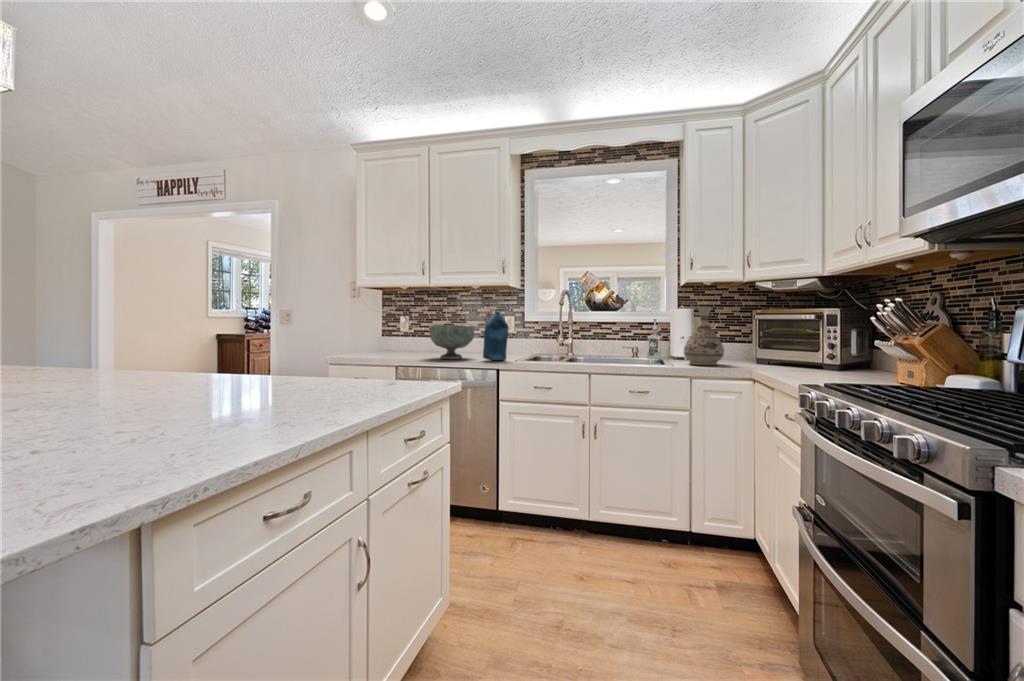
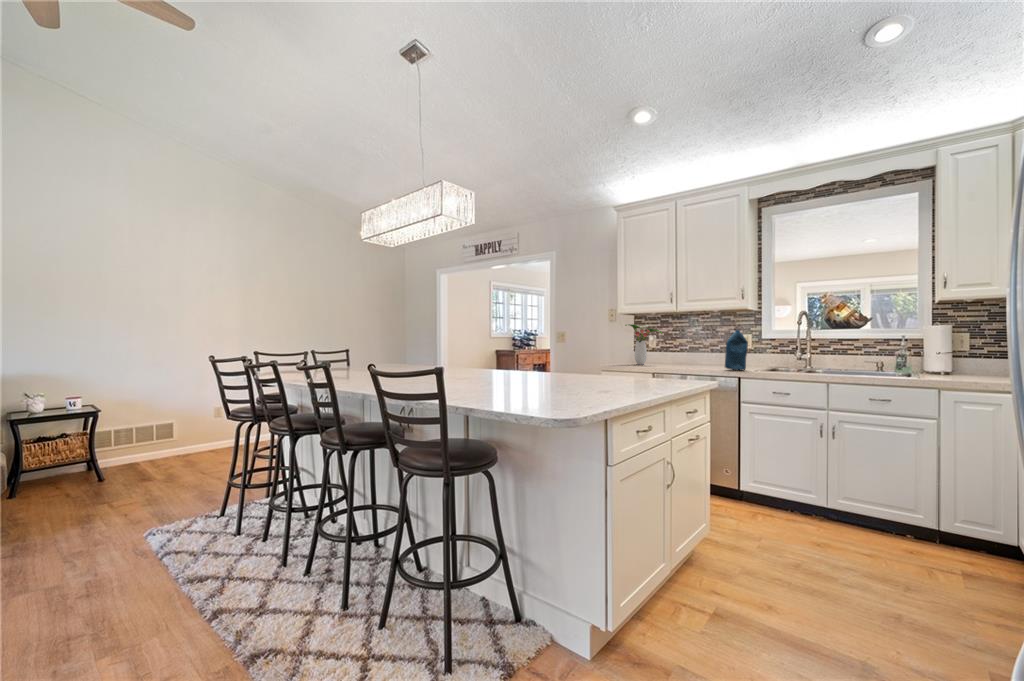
flower arrangement: none [365,302,413,354] -> present [625,324,662,365]
vase: present [684,307,724,365] -> none [935,323,985,379]
decorative bowl: present [429,325,475,359] -> none [677,341,717,368]

